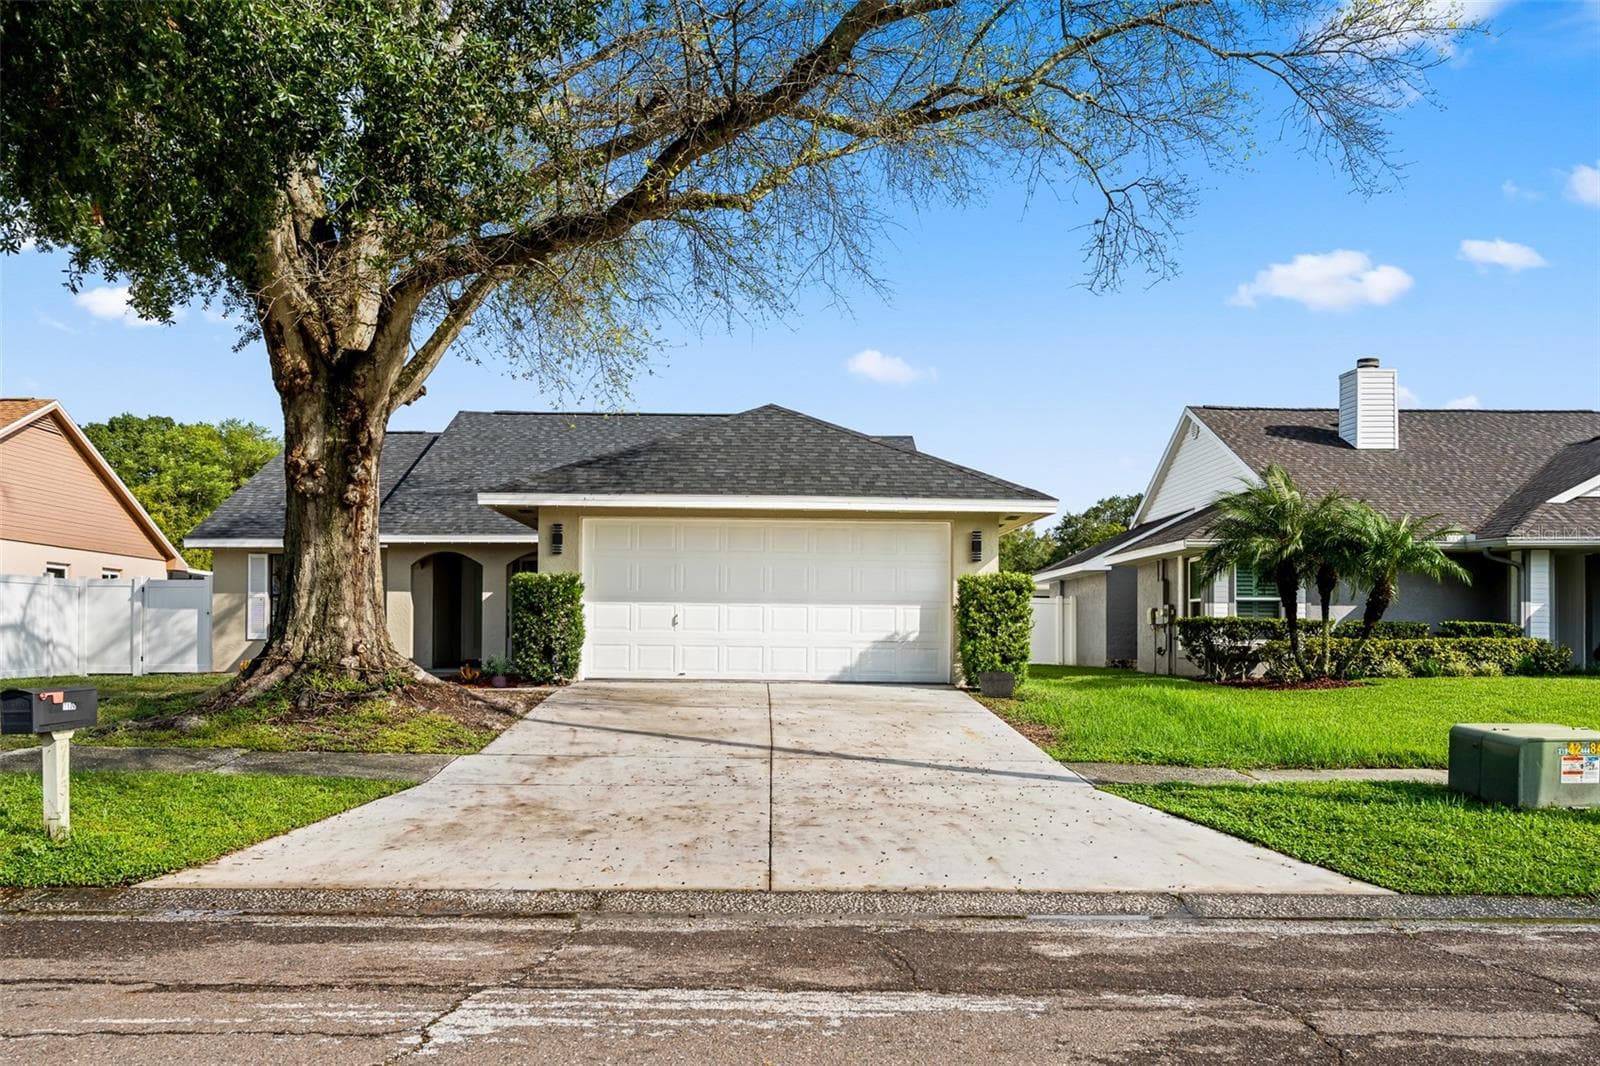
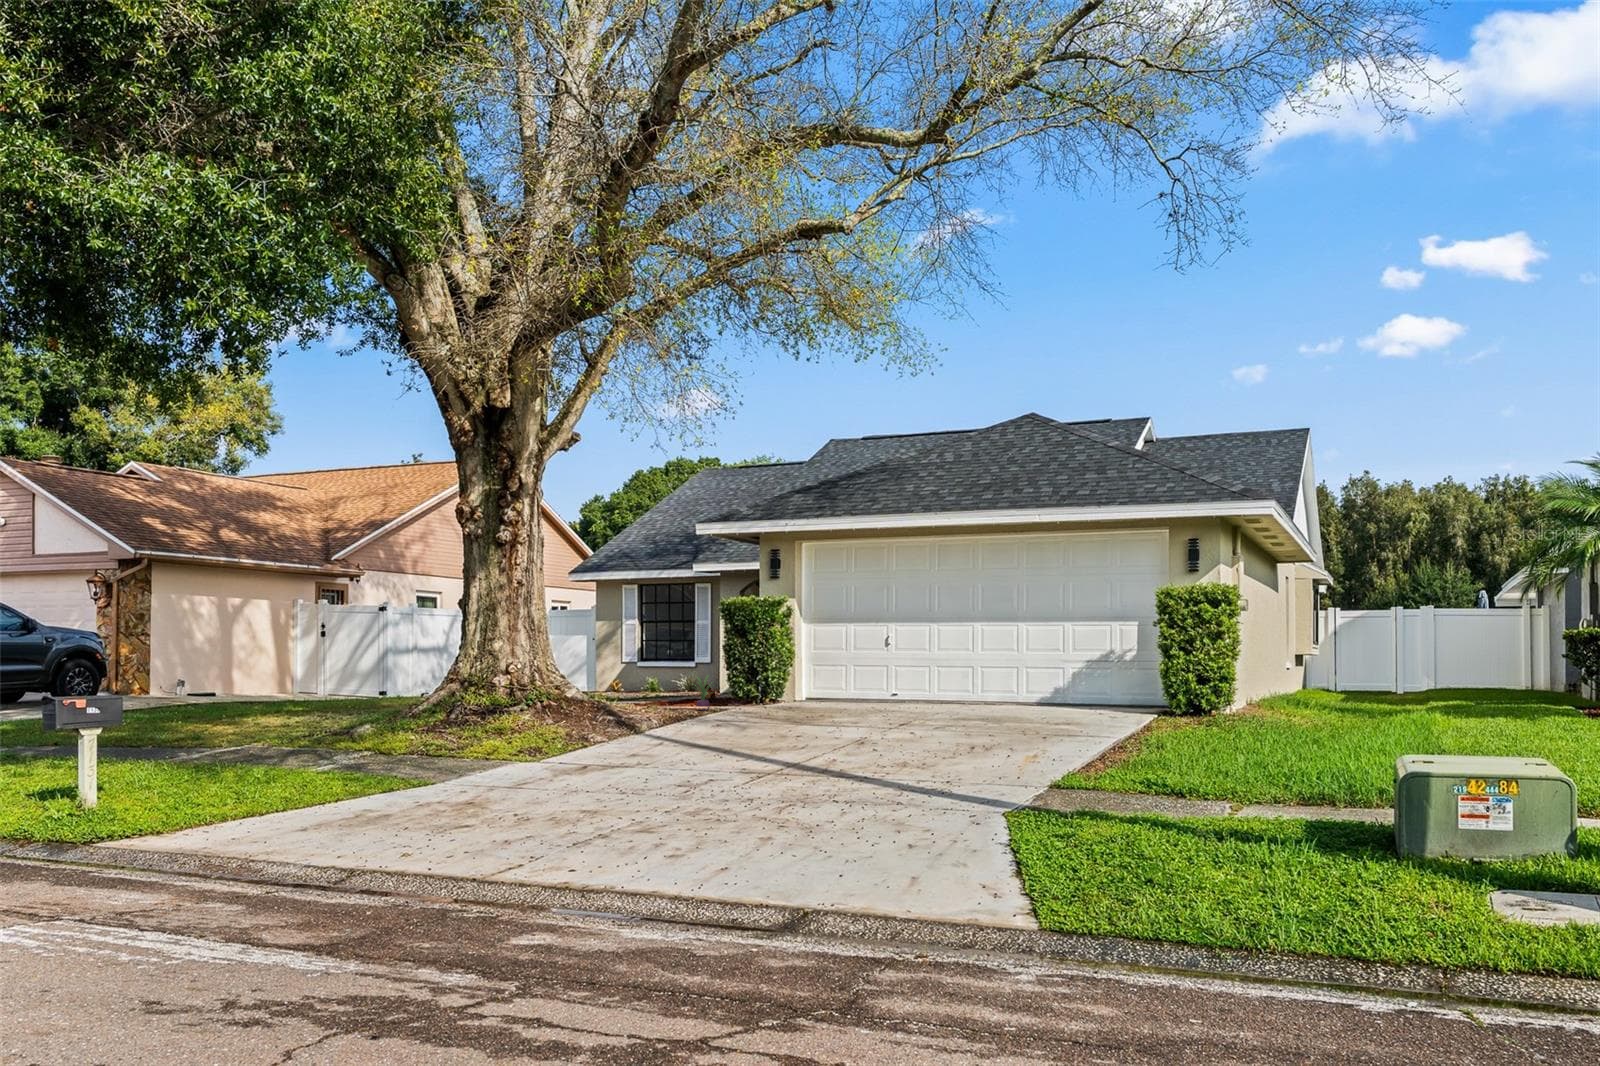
wooden bucket: present [979,671,1015,697] -> none [1157,686,1203,725]

